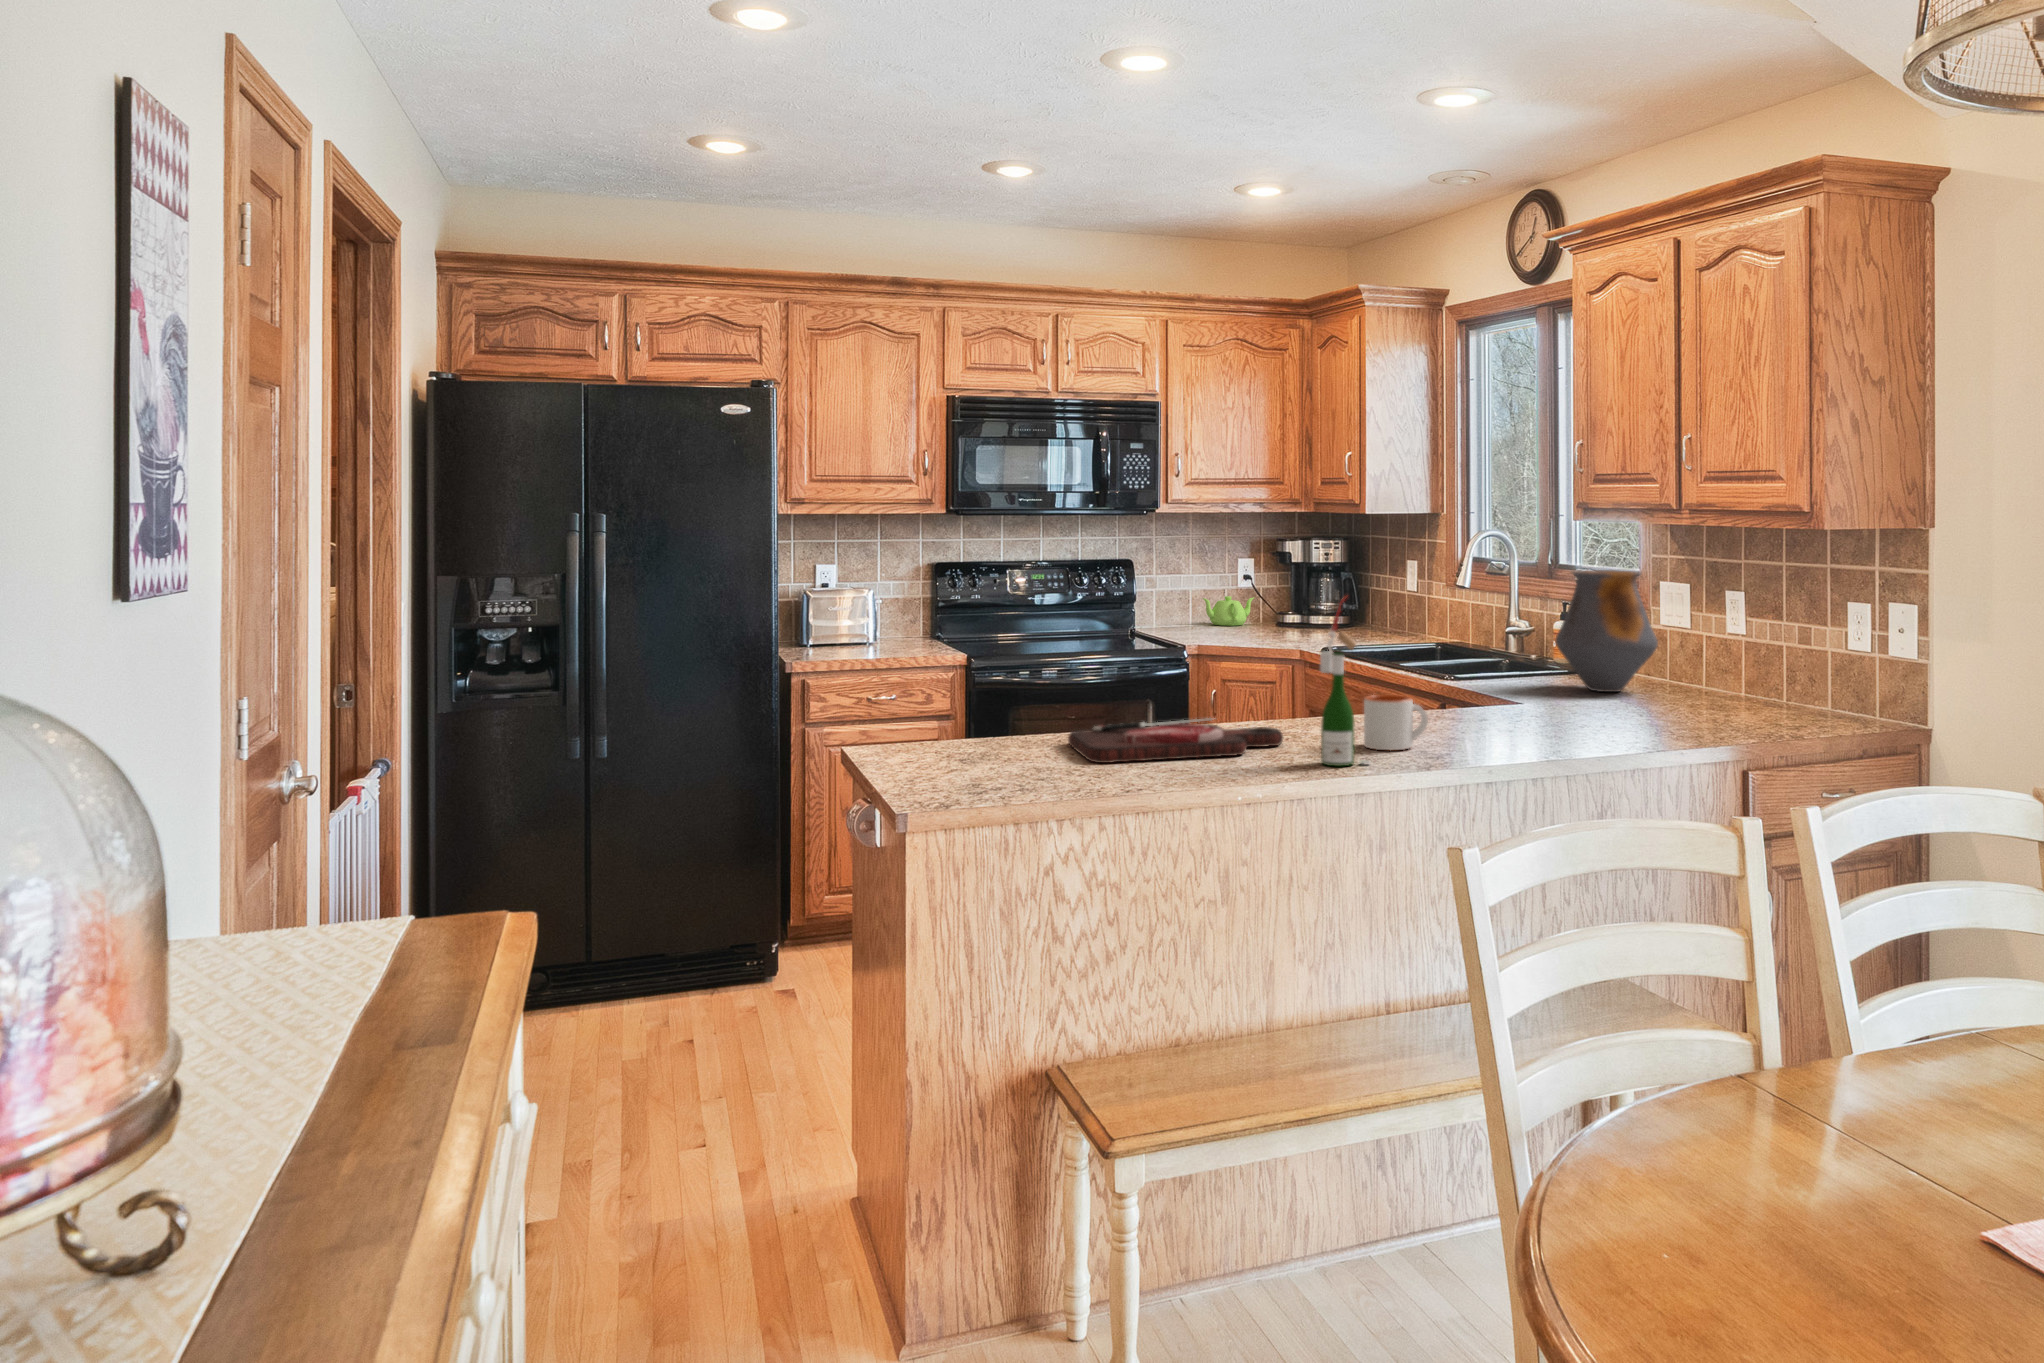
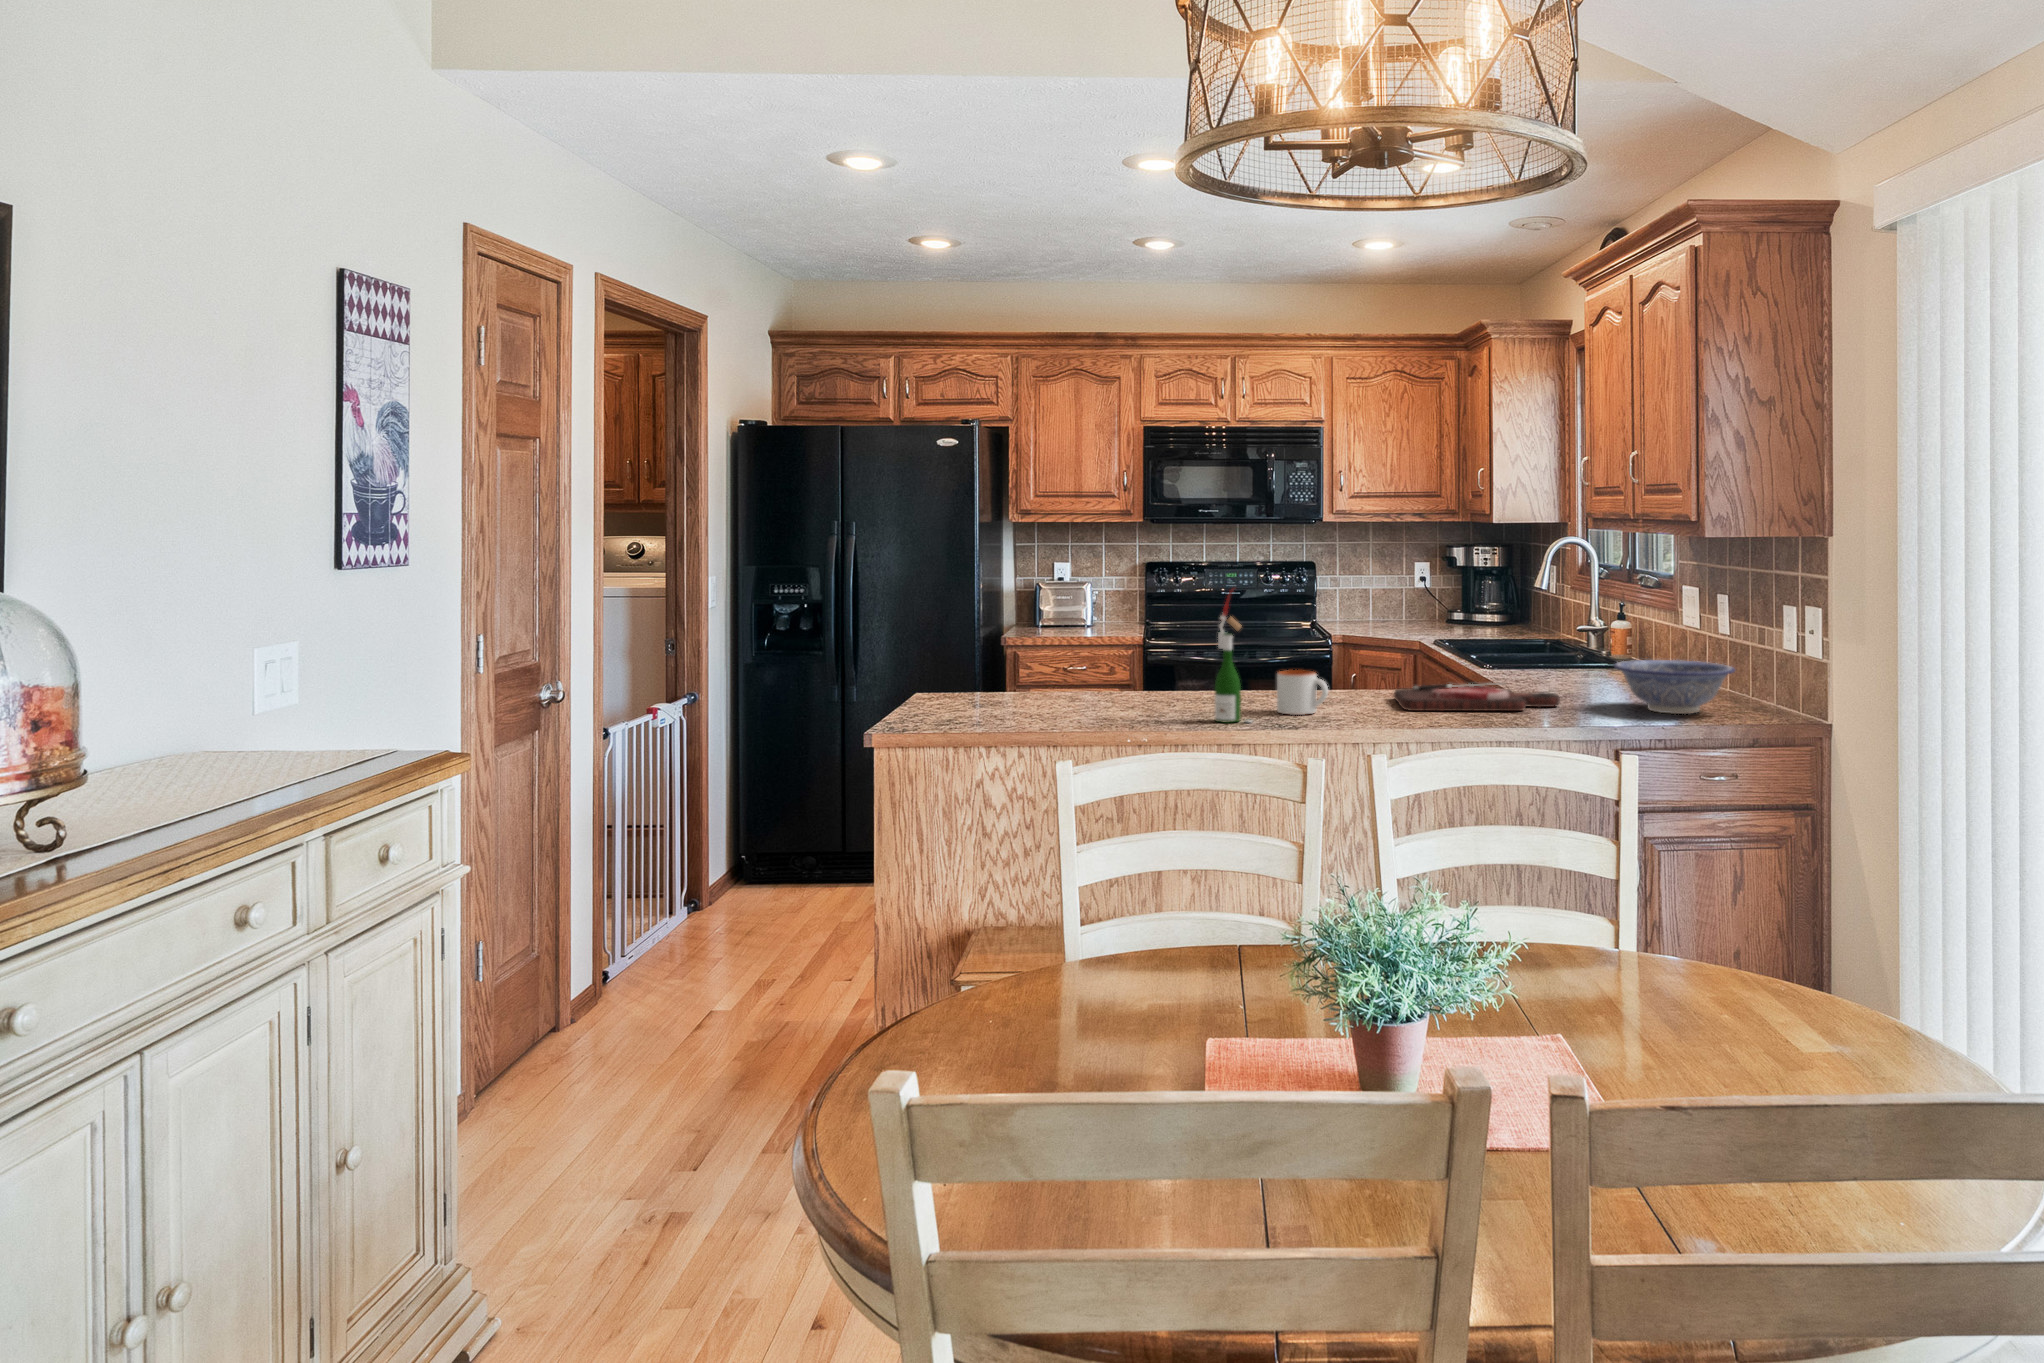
vase: present [1555,570,1658,692] -> none [1555,574,1647,683]
teapot: present [1203,596,1254,626] -> none [1373,596,1423,621]
decorative bowl: none [1691,665,1828,725] -> present [1614,660,1735,714]
cutting board: present [1068,718,1283,763] -> present [1394,684,1560,711]

